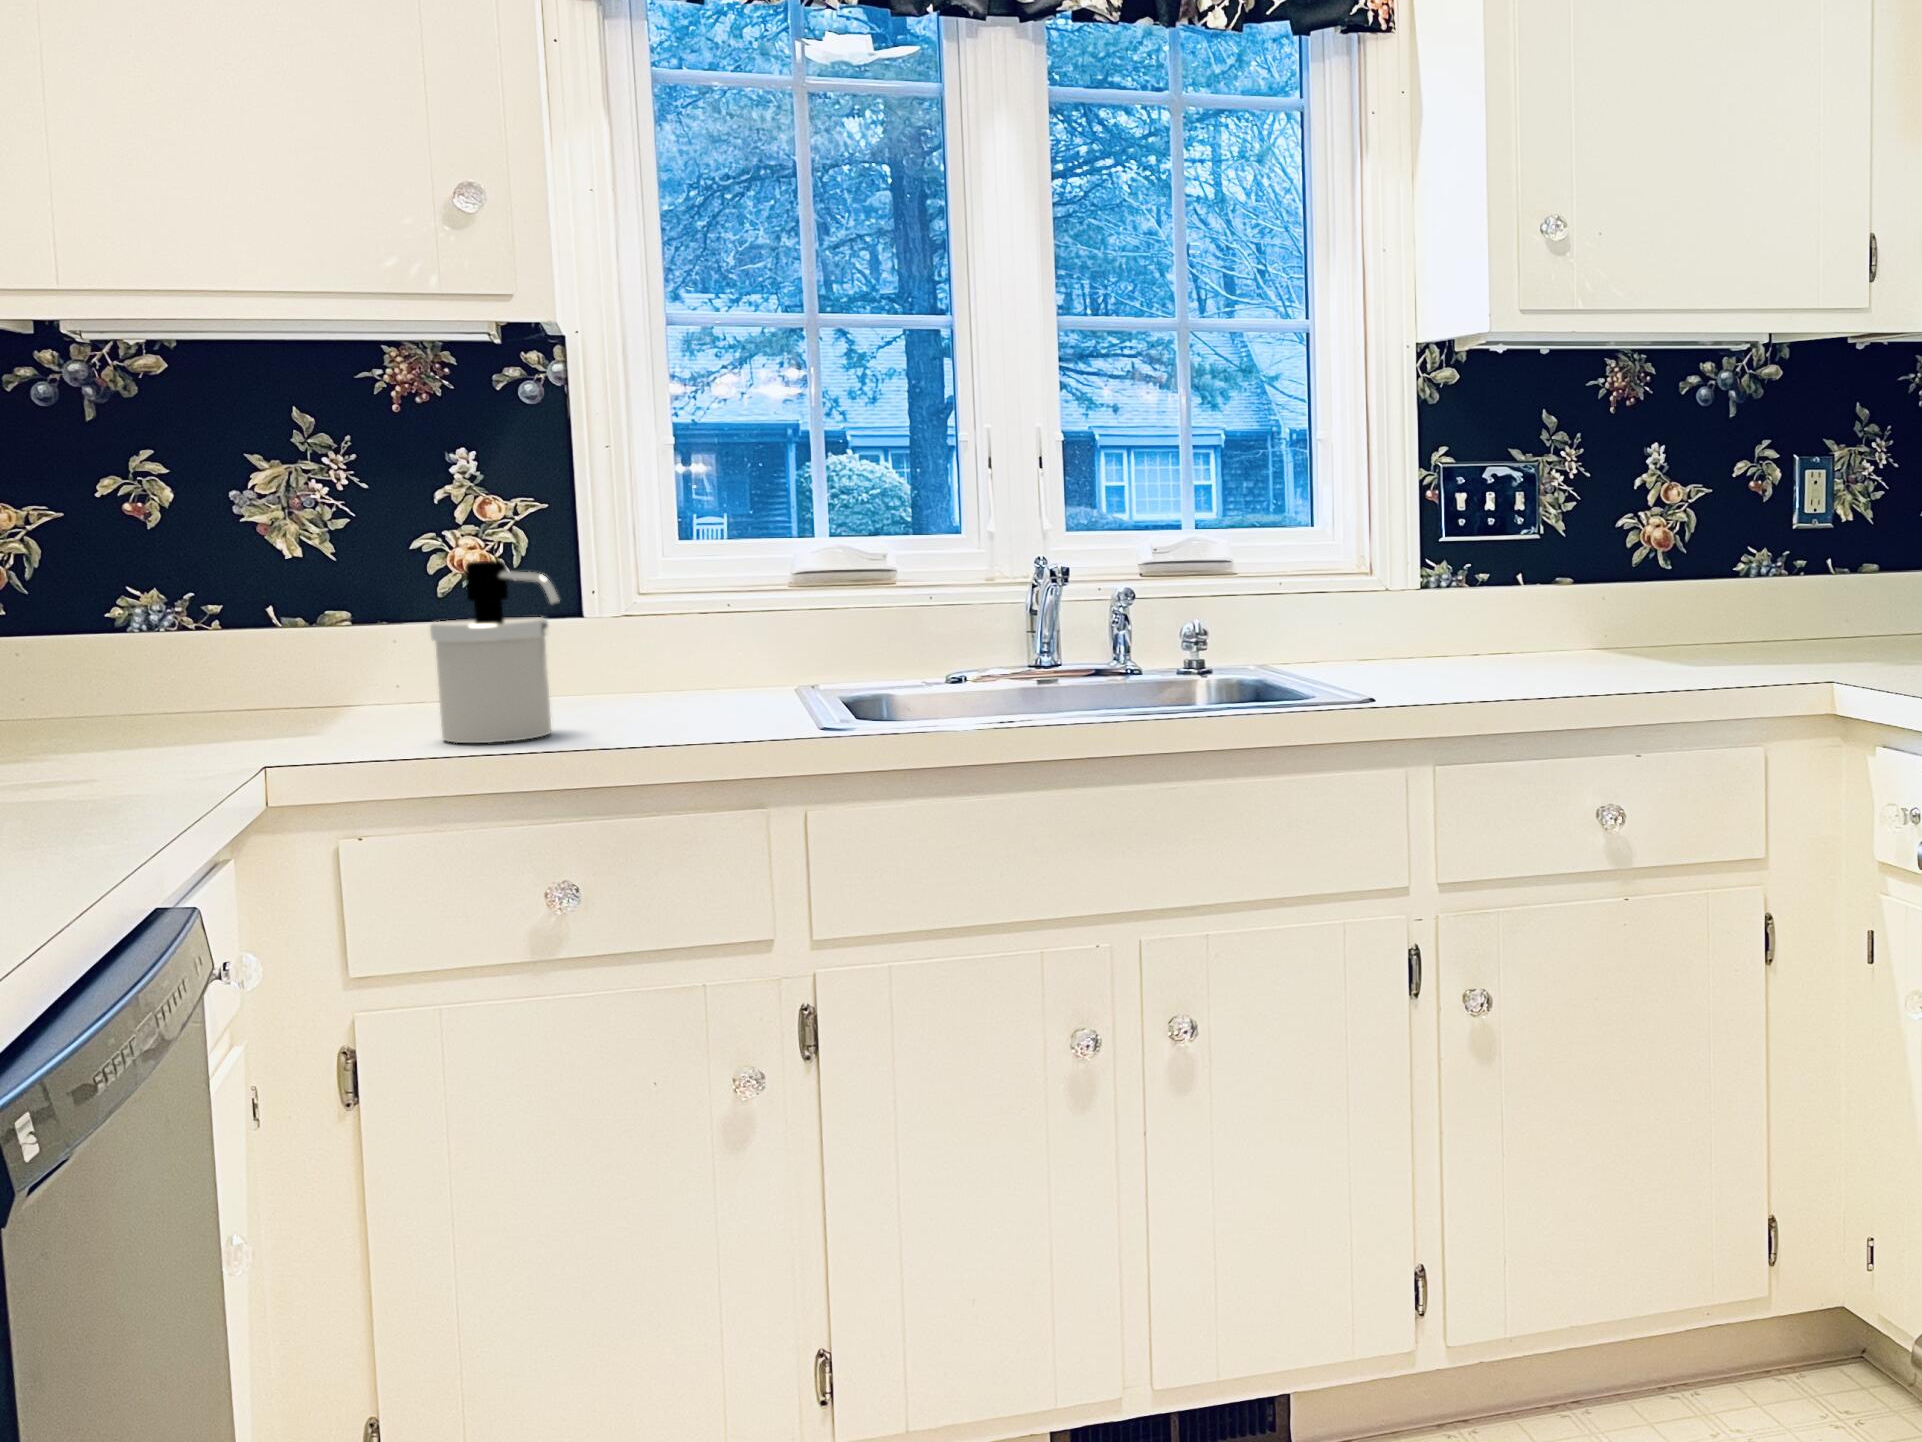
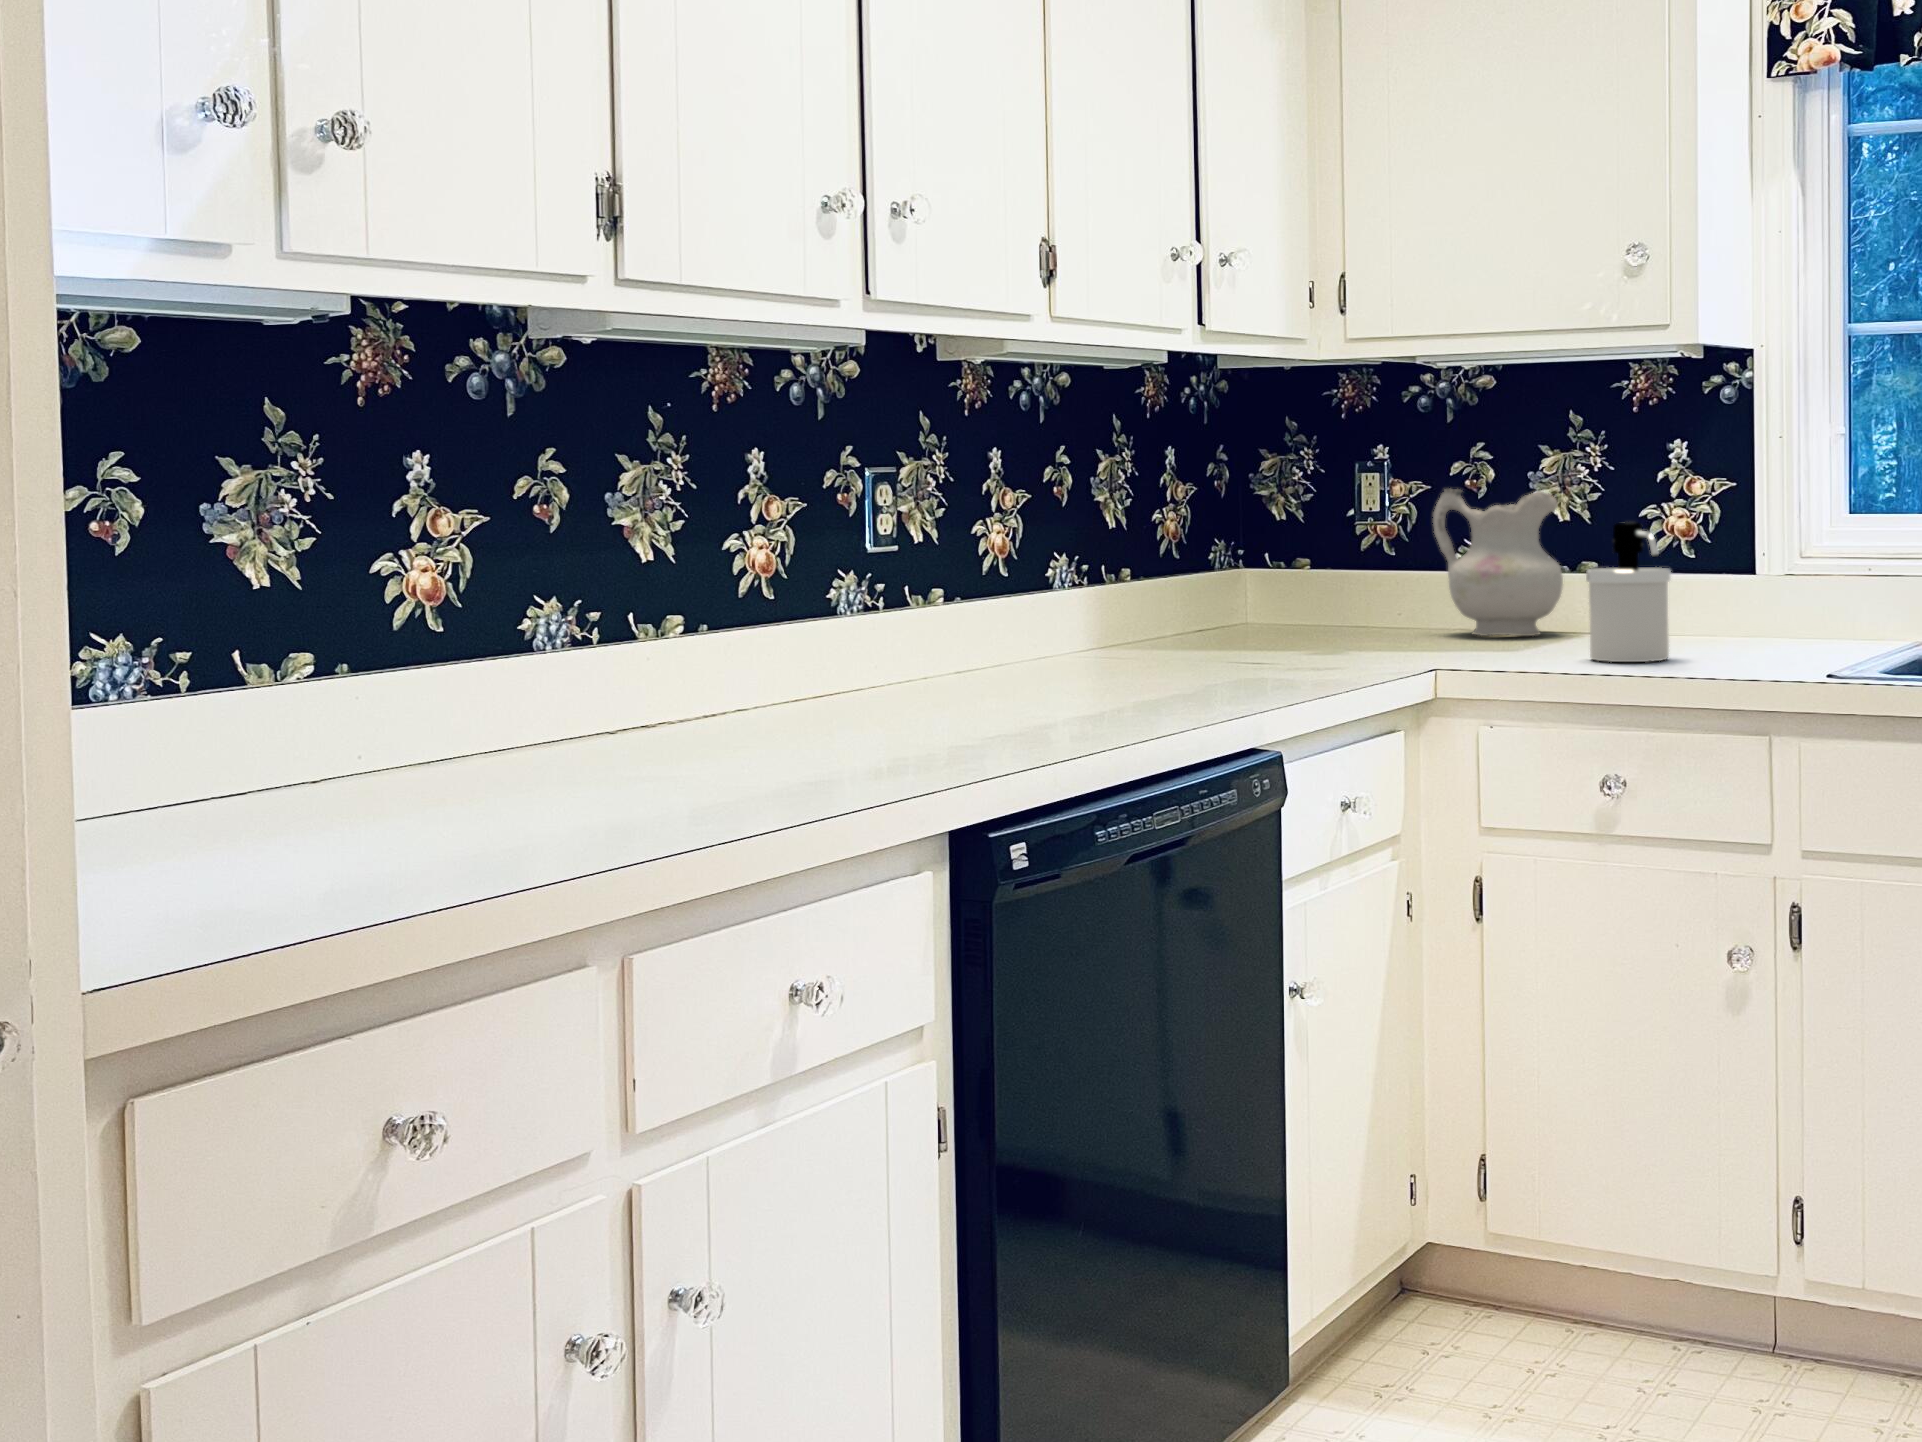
ceramic pitcher: none [91,516,306,720] -> present [1433,489,1563,636]

